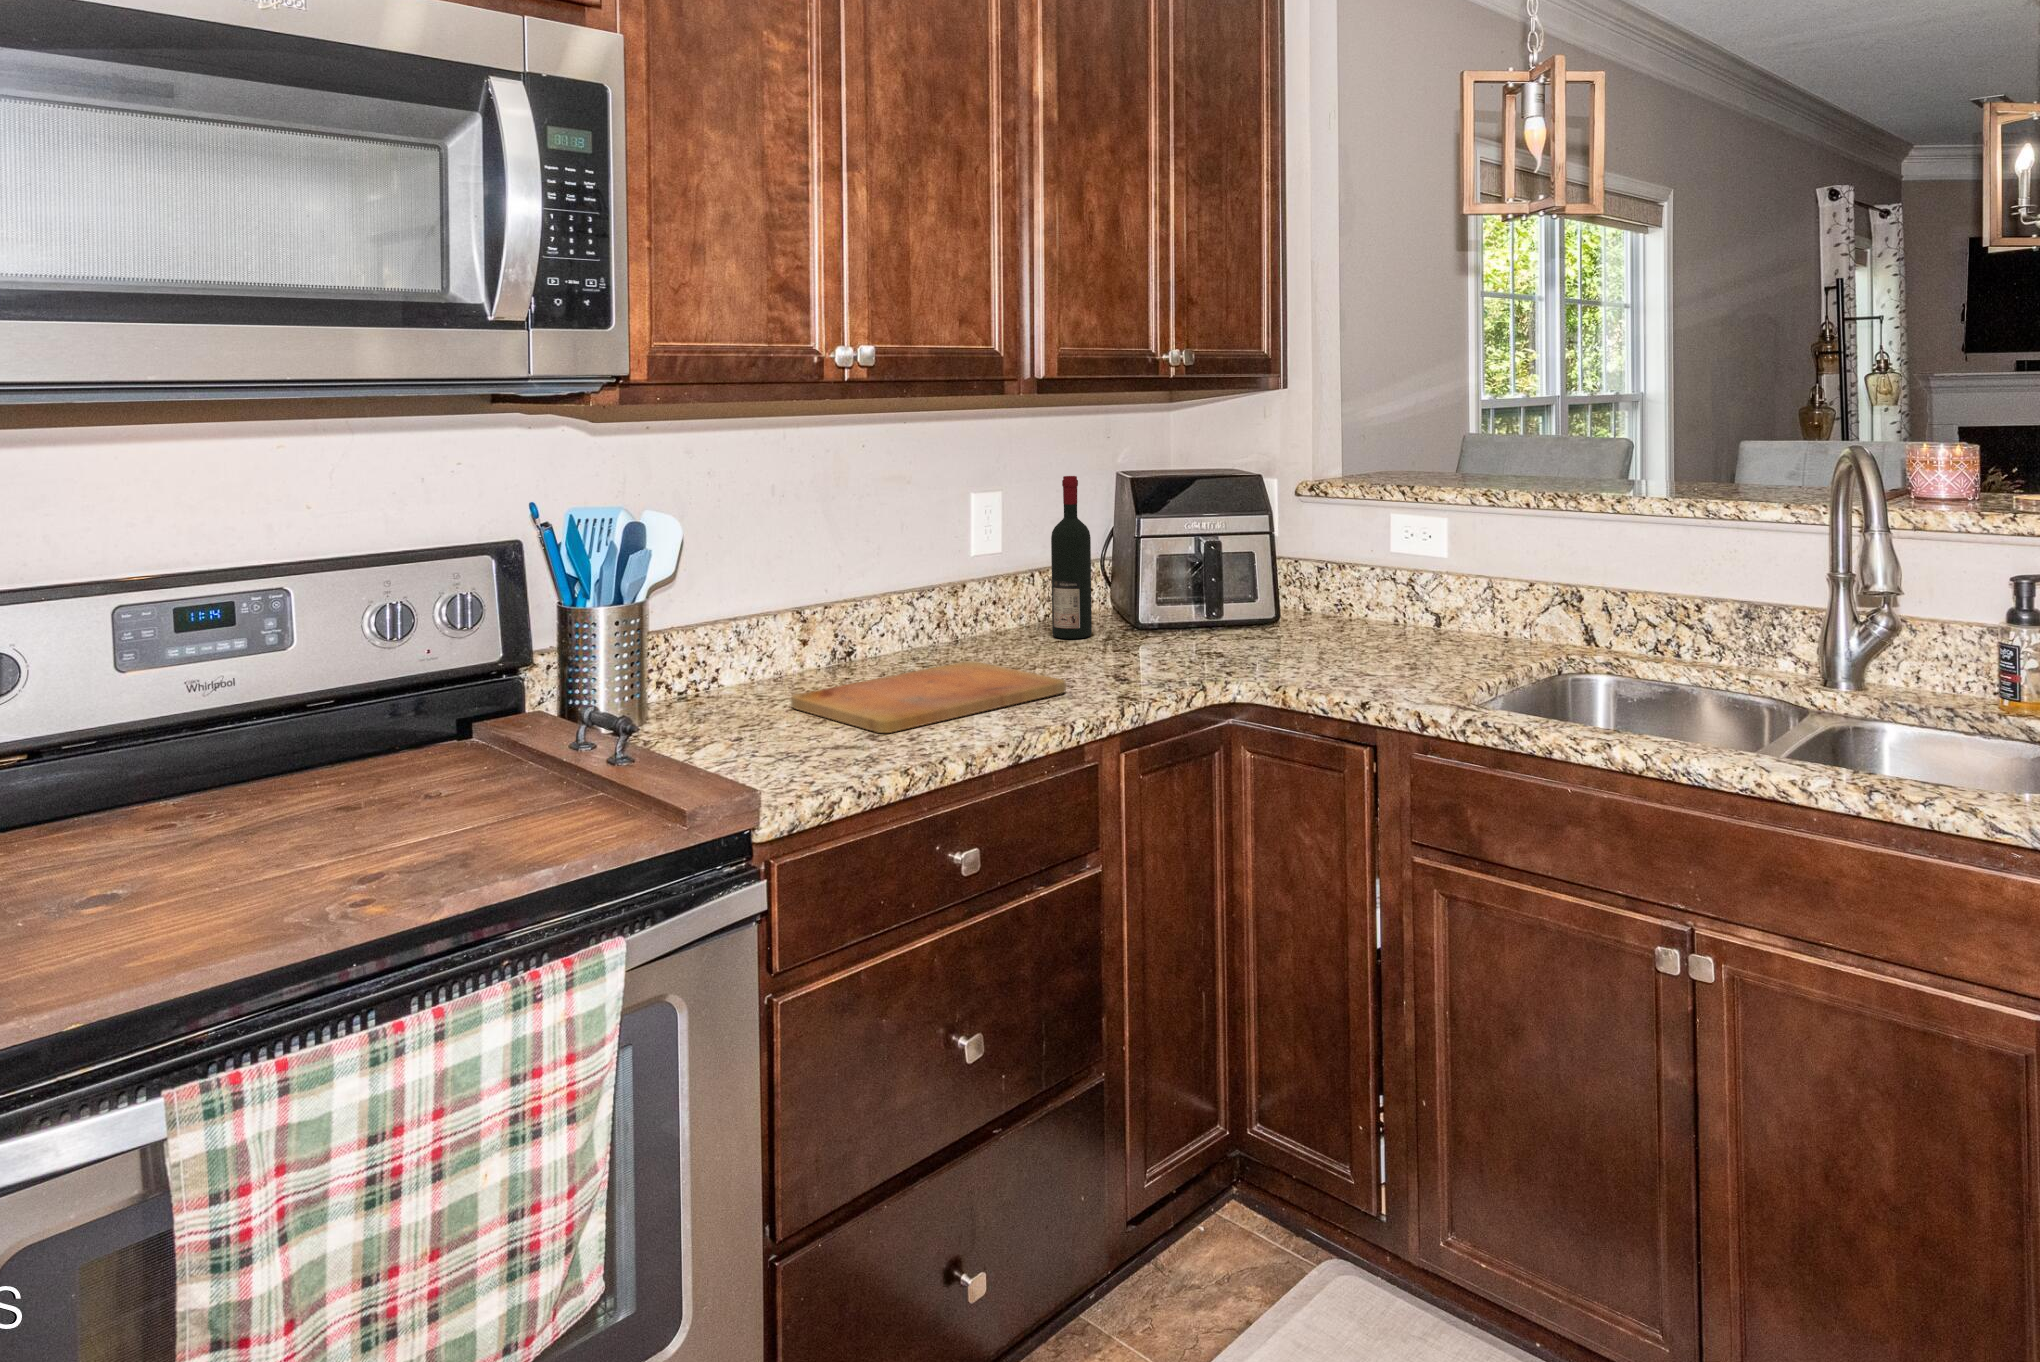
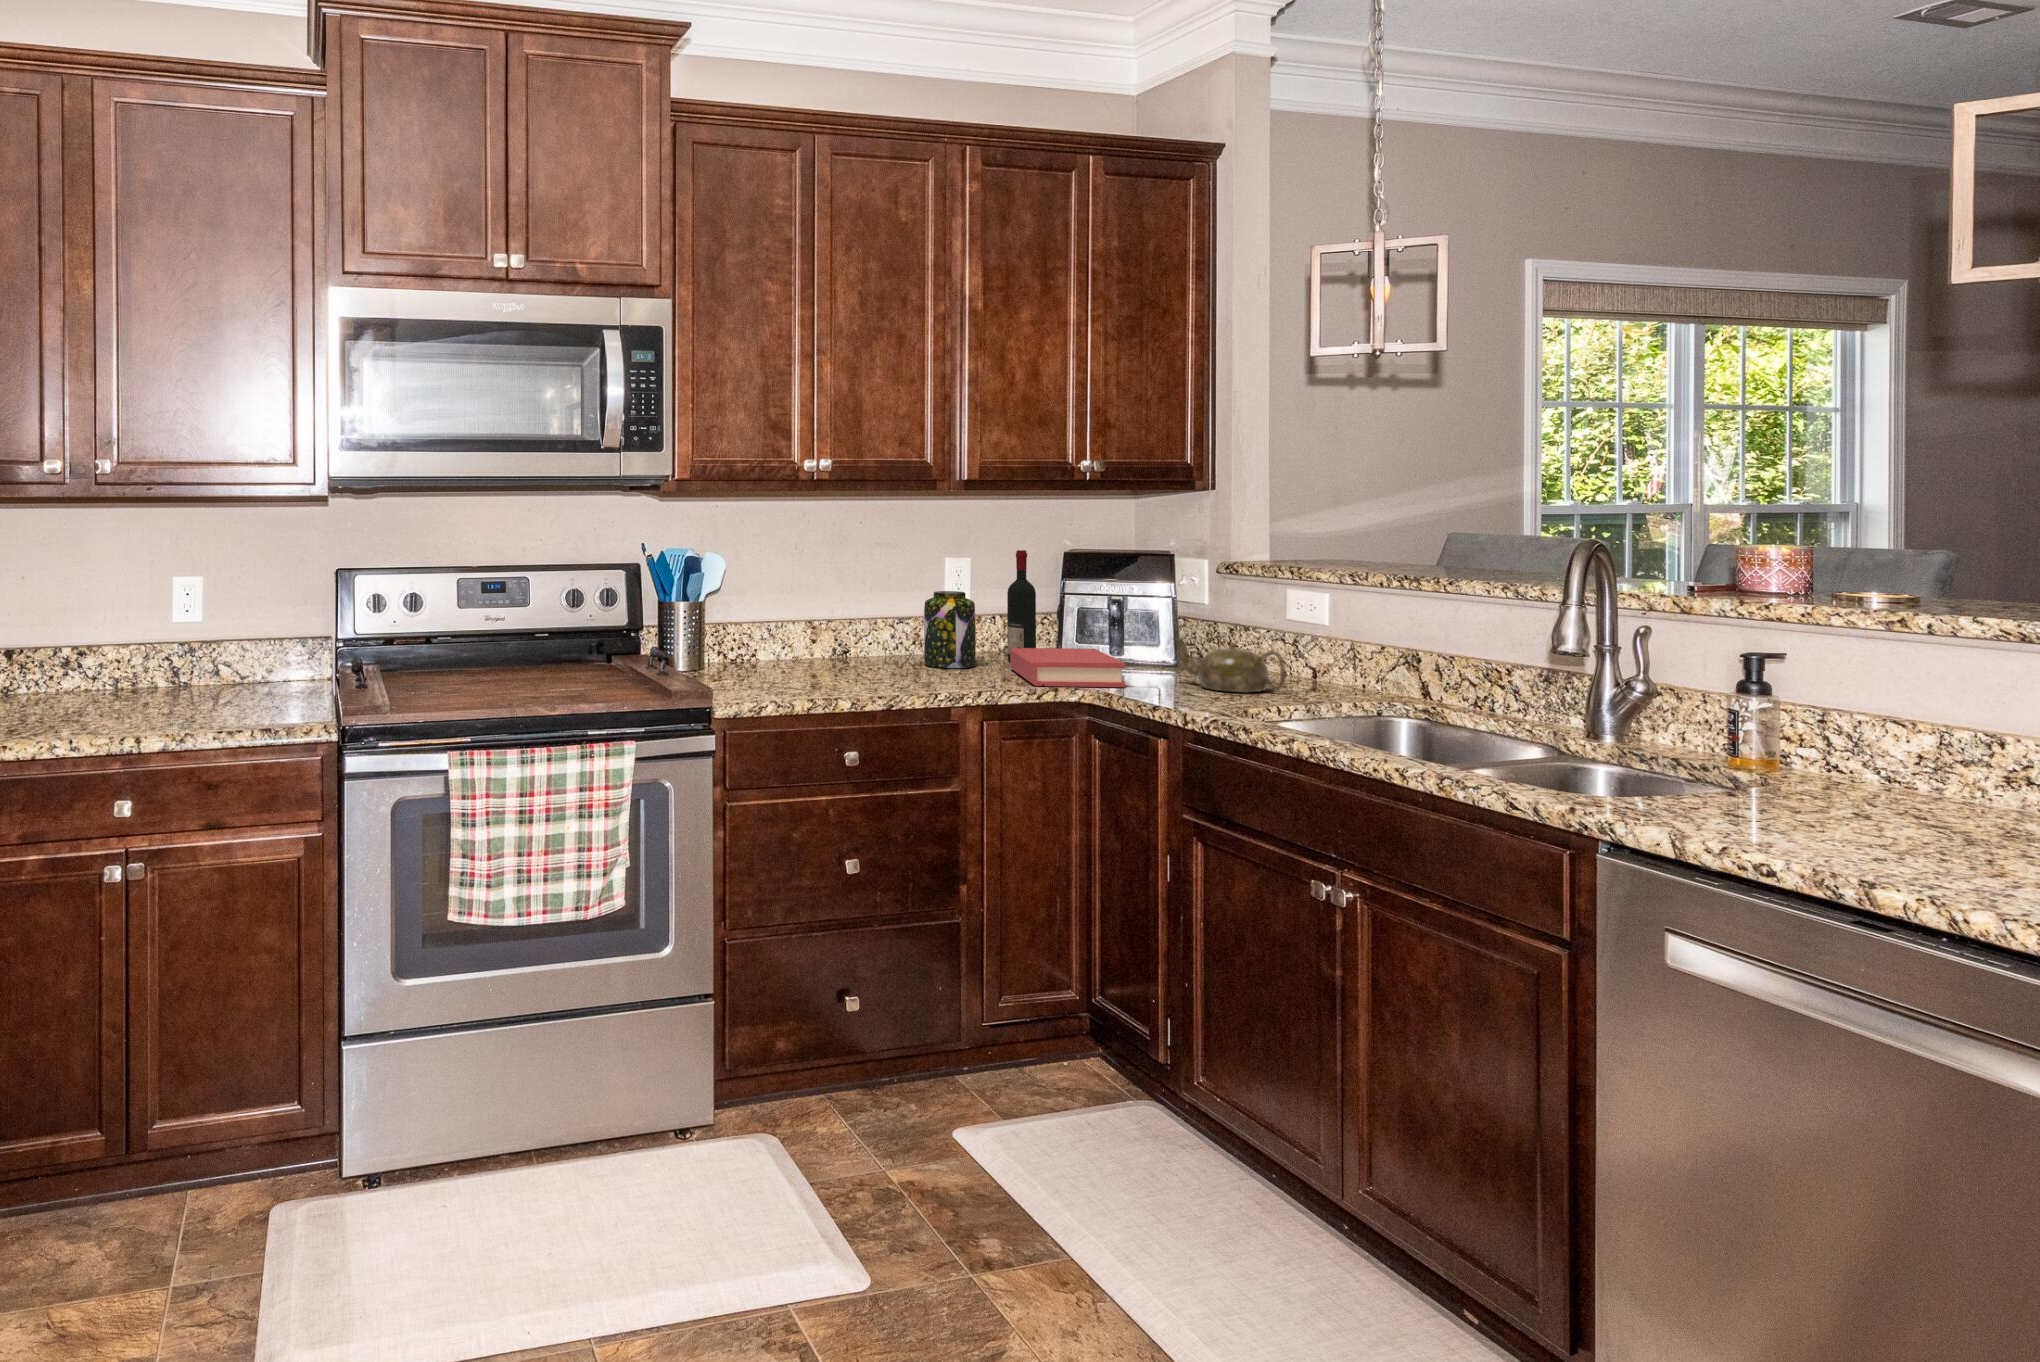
jar: none [954,543,1031,662] -> present [924,591,976,668]
teapot: none [1306,590,1454,661] -> present [1174,637,1286,693]
hardback book: none [1085,612,1276,683] -> present [1010,648,1125,687]
cutting board: present [791,661,1066,733] -> none [792,663,959,687]

